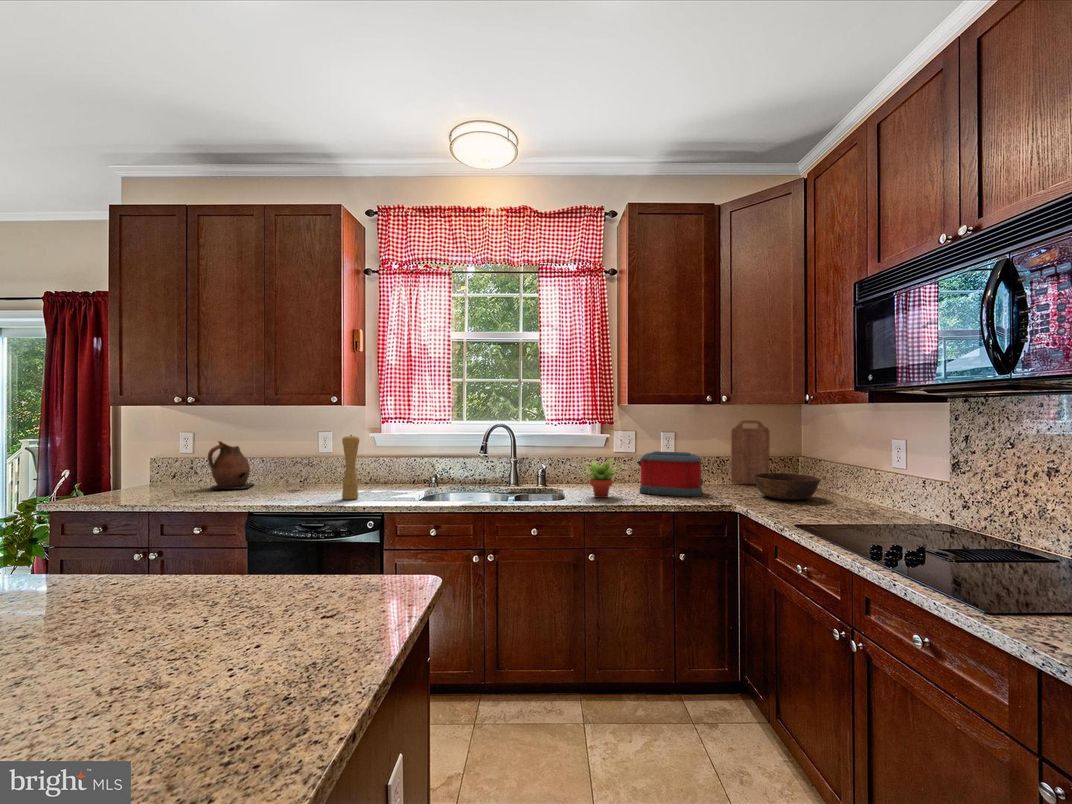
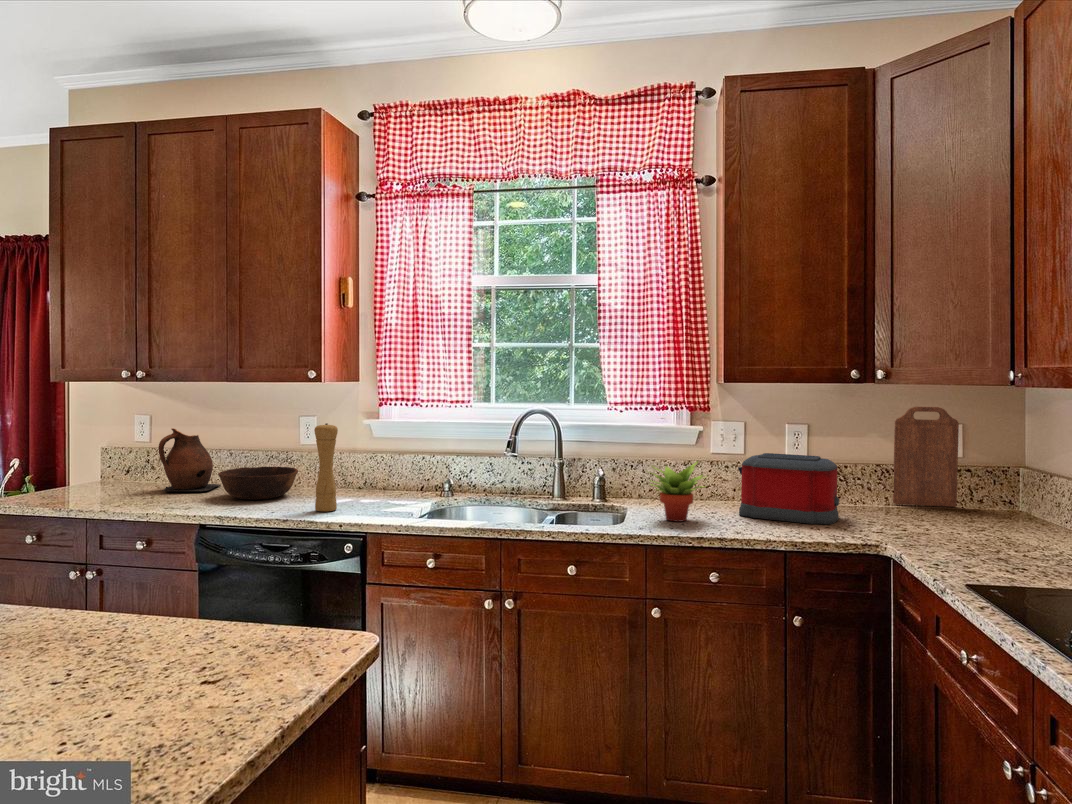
bowl: present [753,473,820,500] -> present [218,467,299,500]

